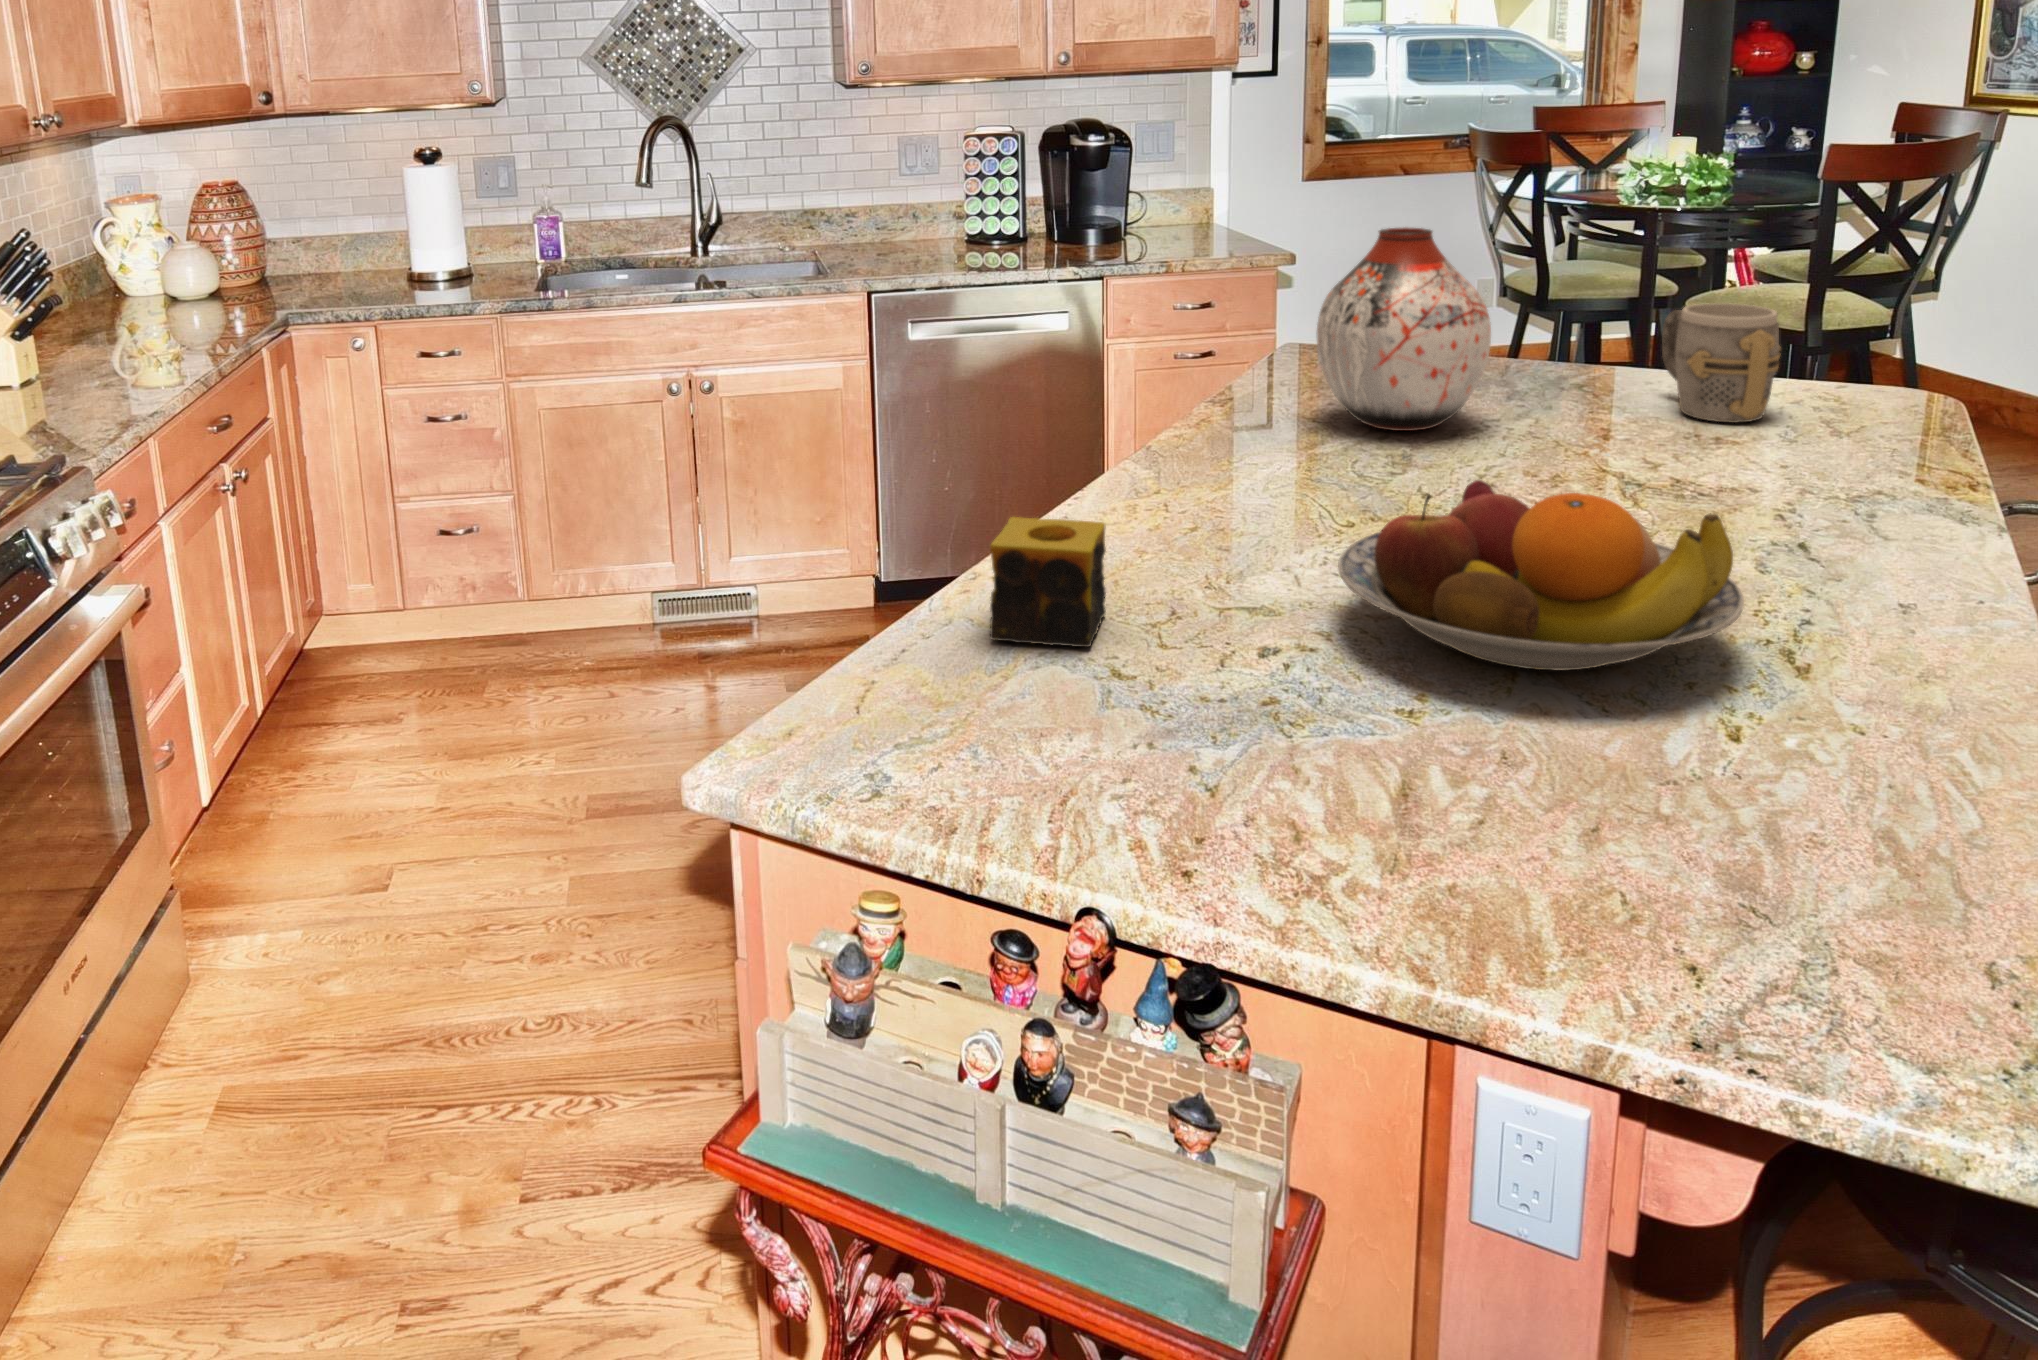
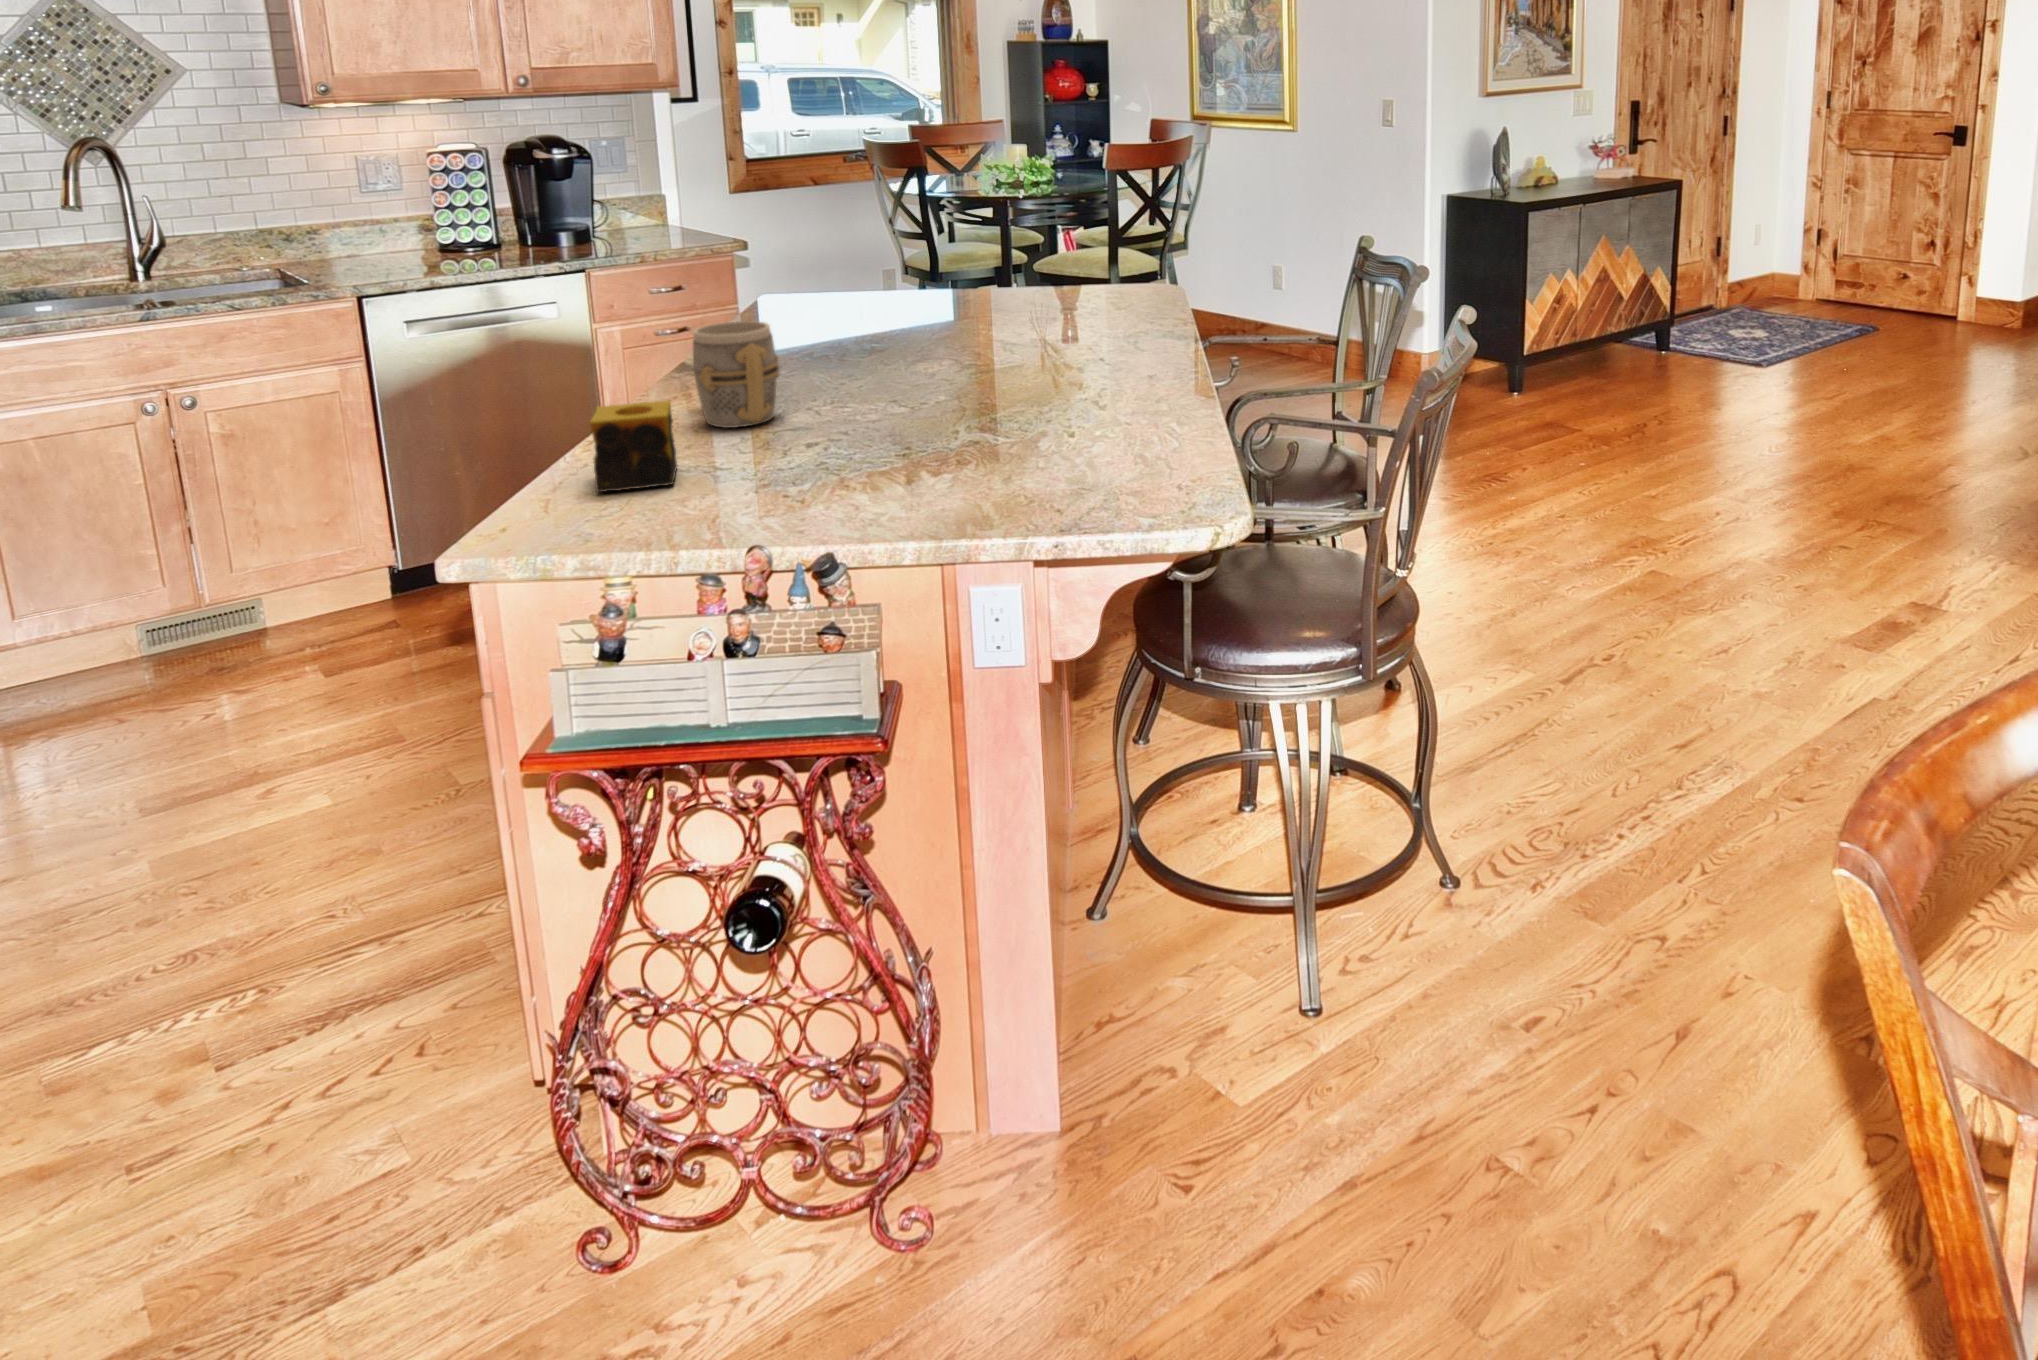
vase: present [1317,227,1491,431] -> none [788,198,908,343]
mug: present [1662,303,1780,423] -> present [693,321,779,428]
fruit bowl: present [1338,480,1744,671] -> none [835,339,1070,449]

